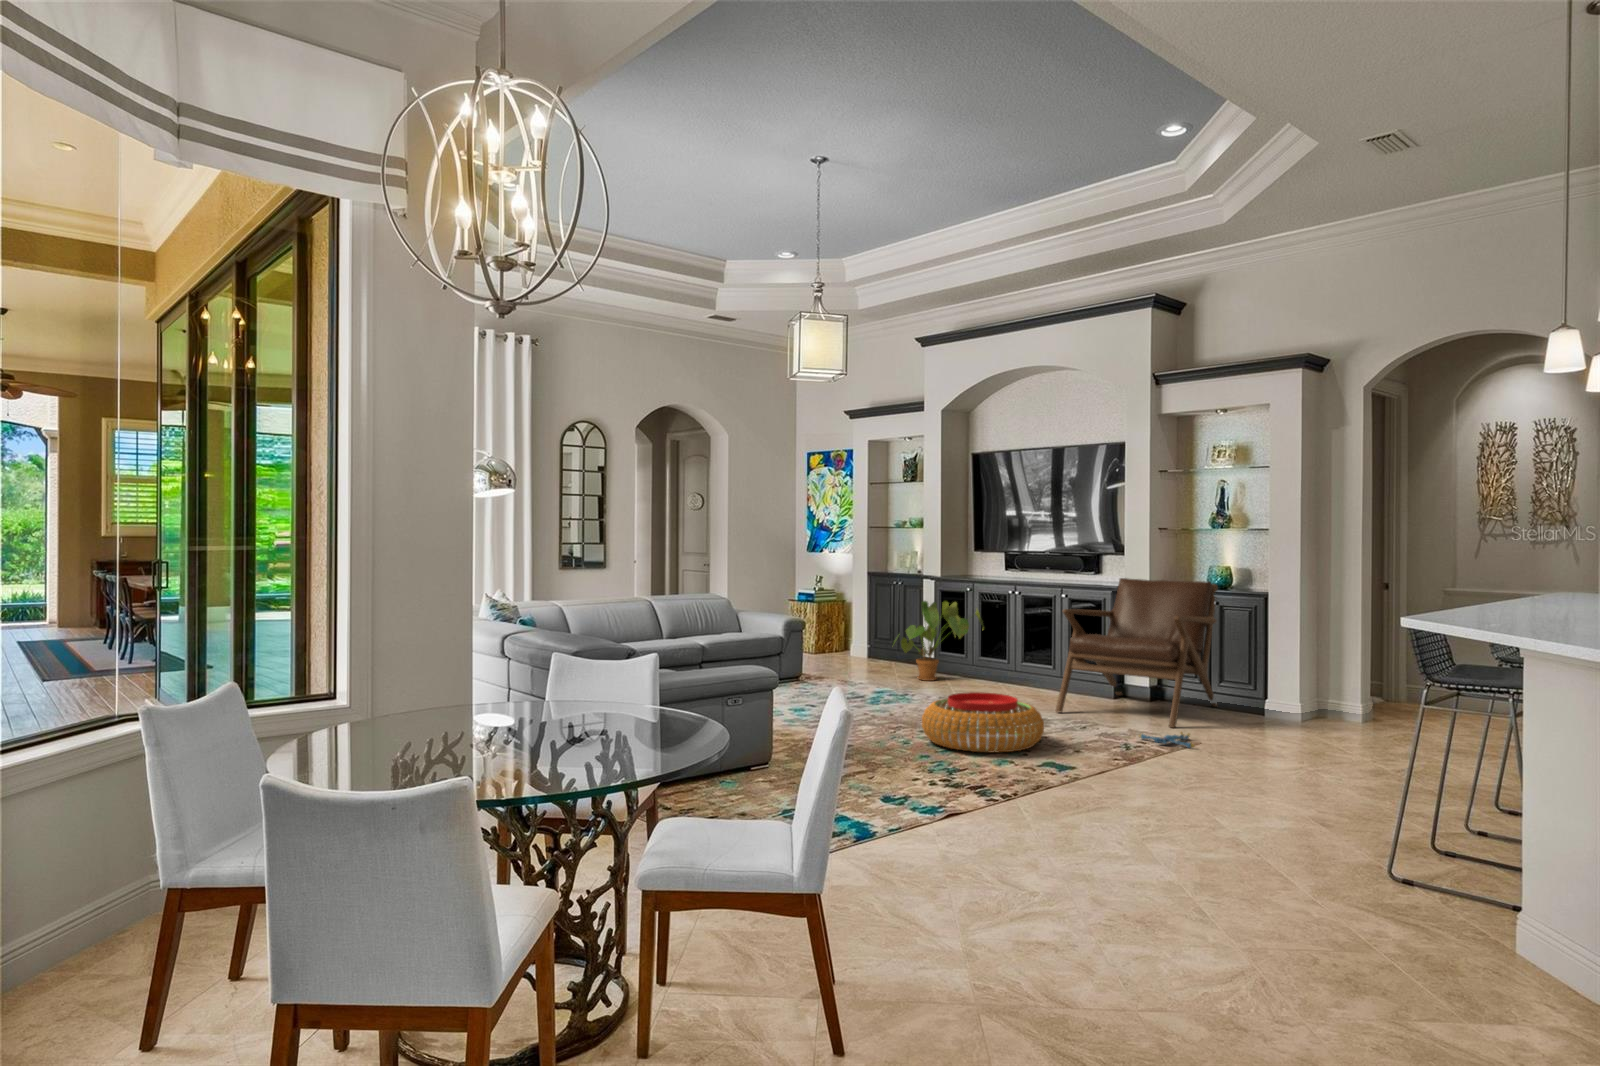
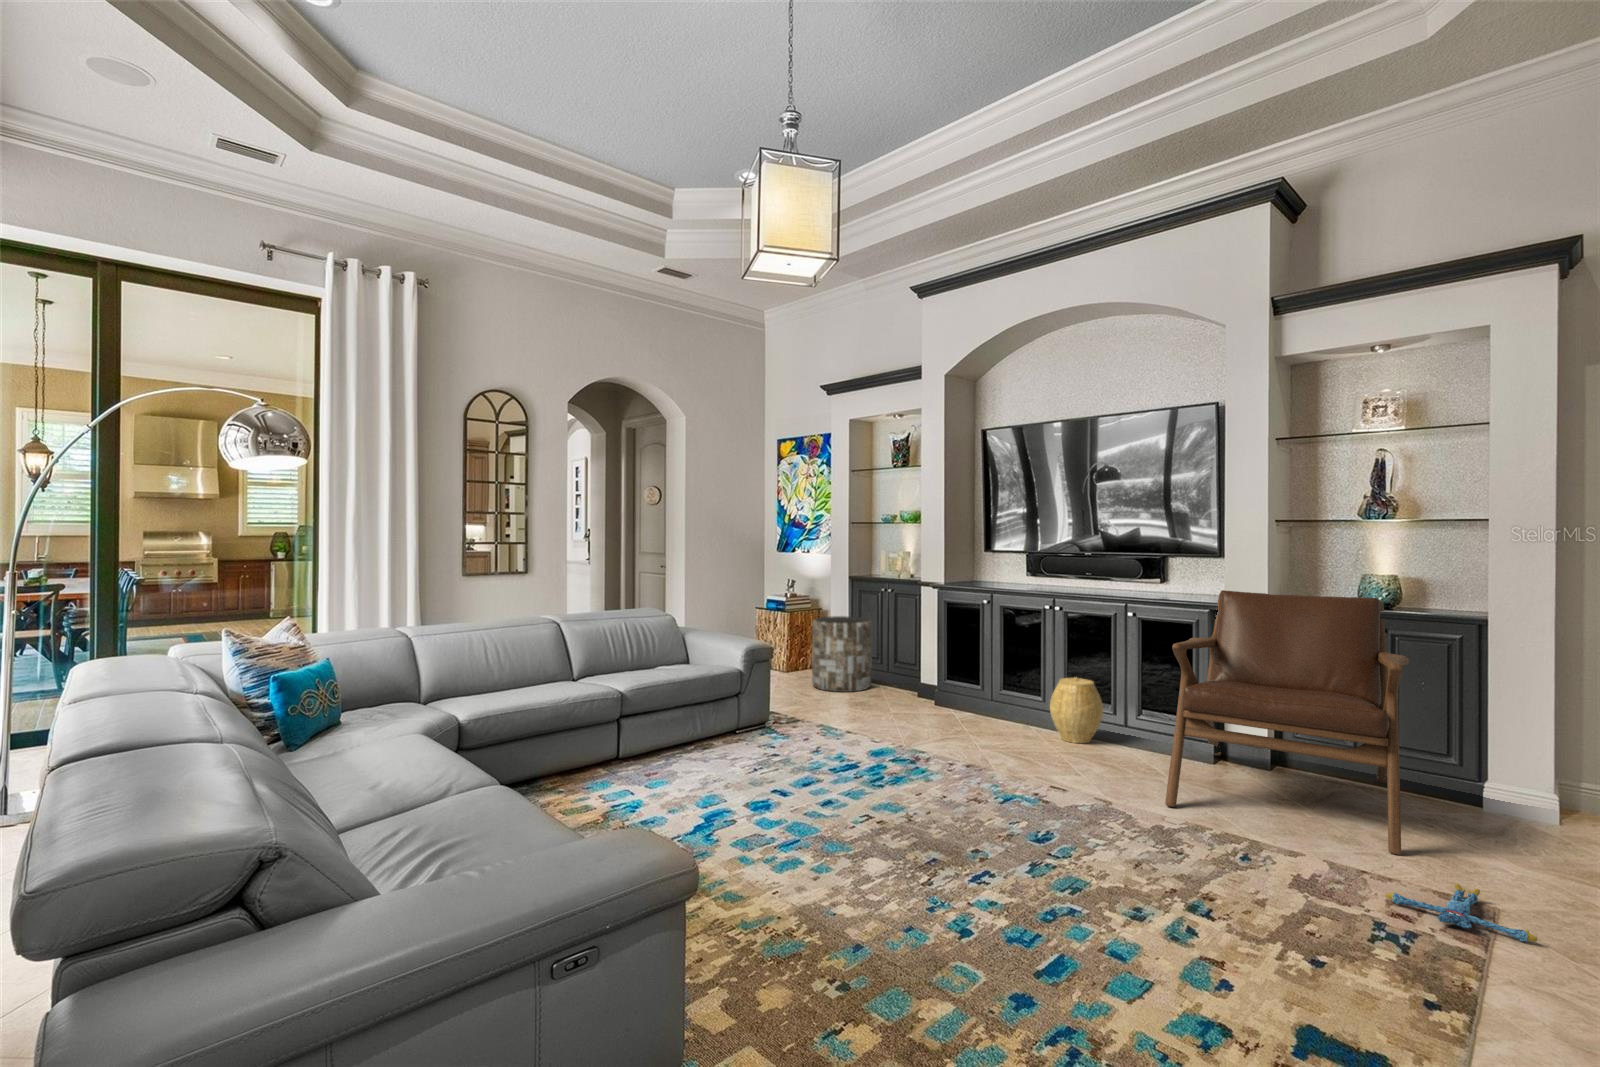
house plant: present [894,601,983,681] -> none [889,616,1010,724]
side table: none [835,606,885,665] -> present [812,616,872,692]
woven basket: none [1007,643,1045,690] -> present [1050,678,1103,743]
pouf: present [922,692,1044,753] -> none [993,813,1244,977]

